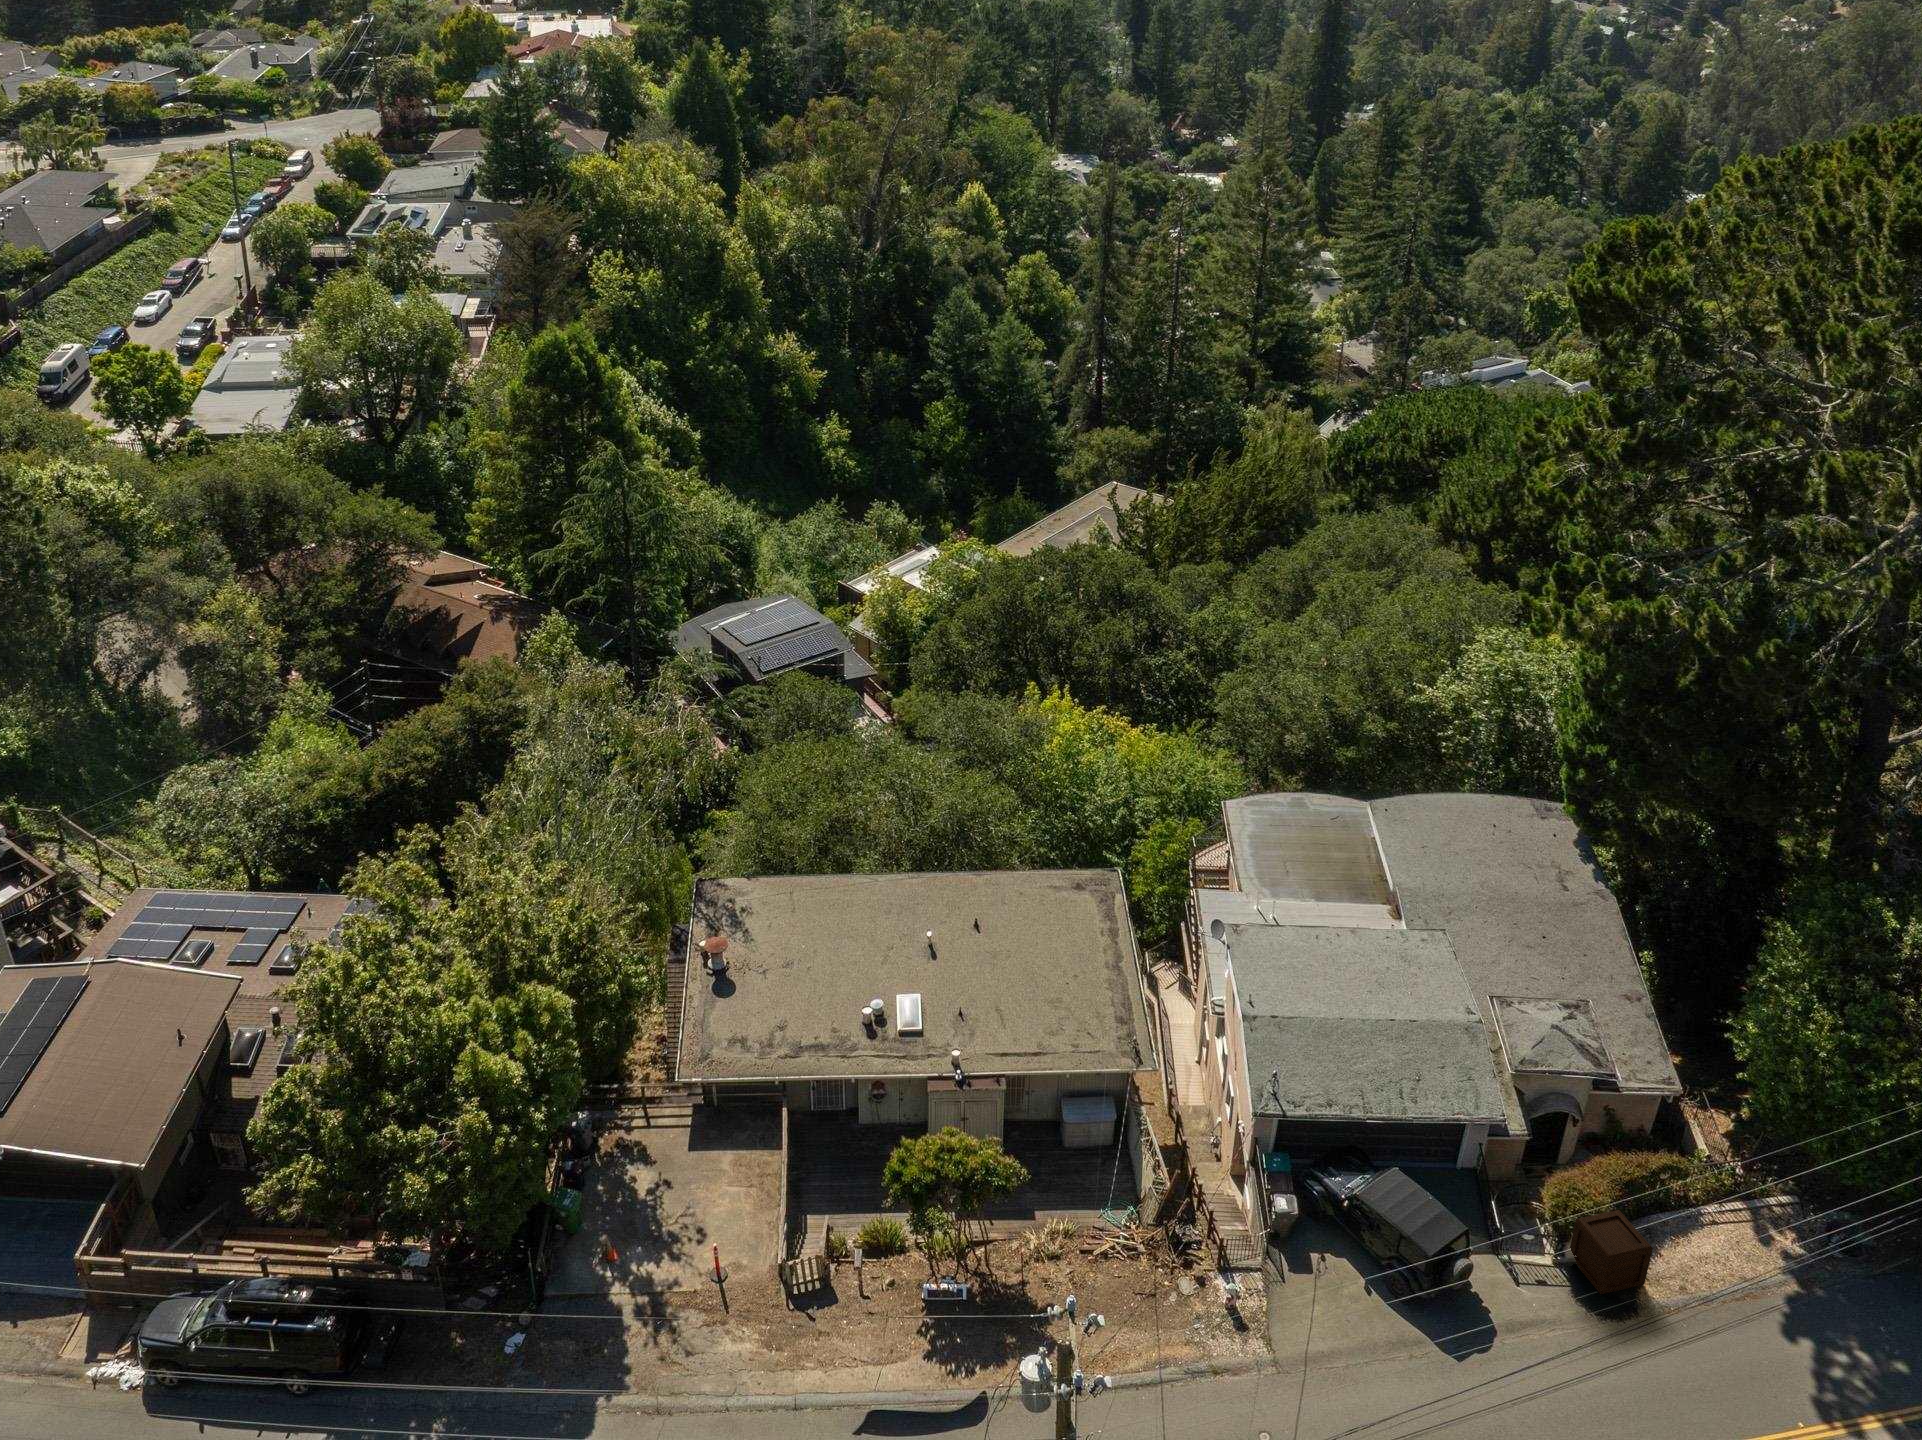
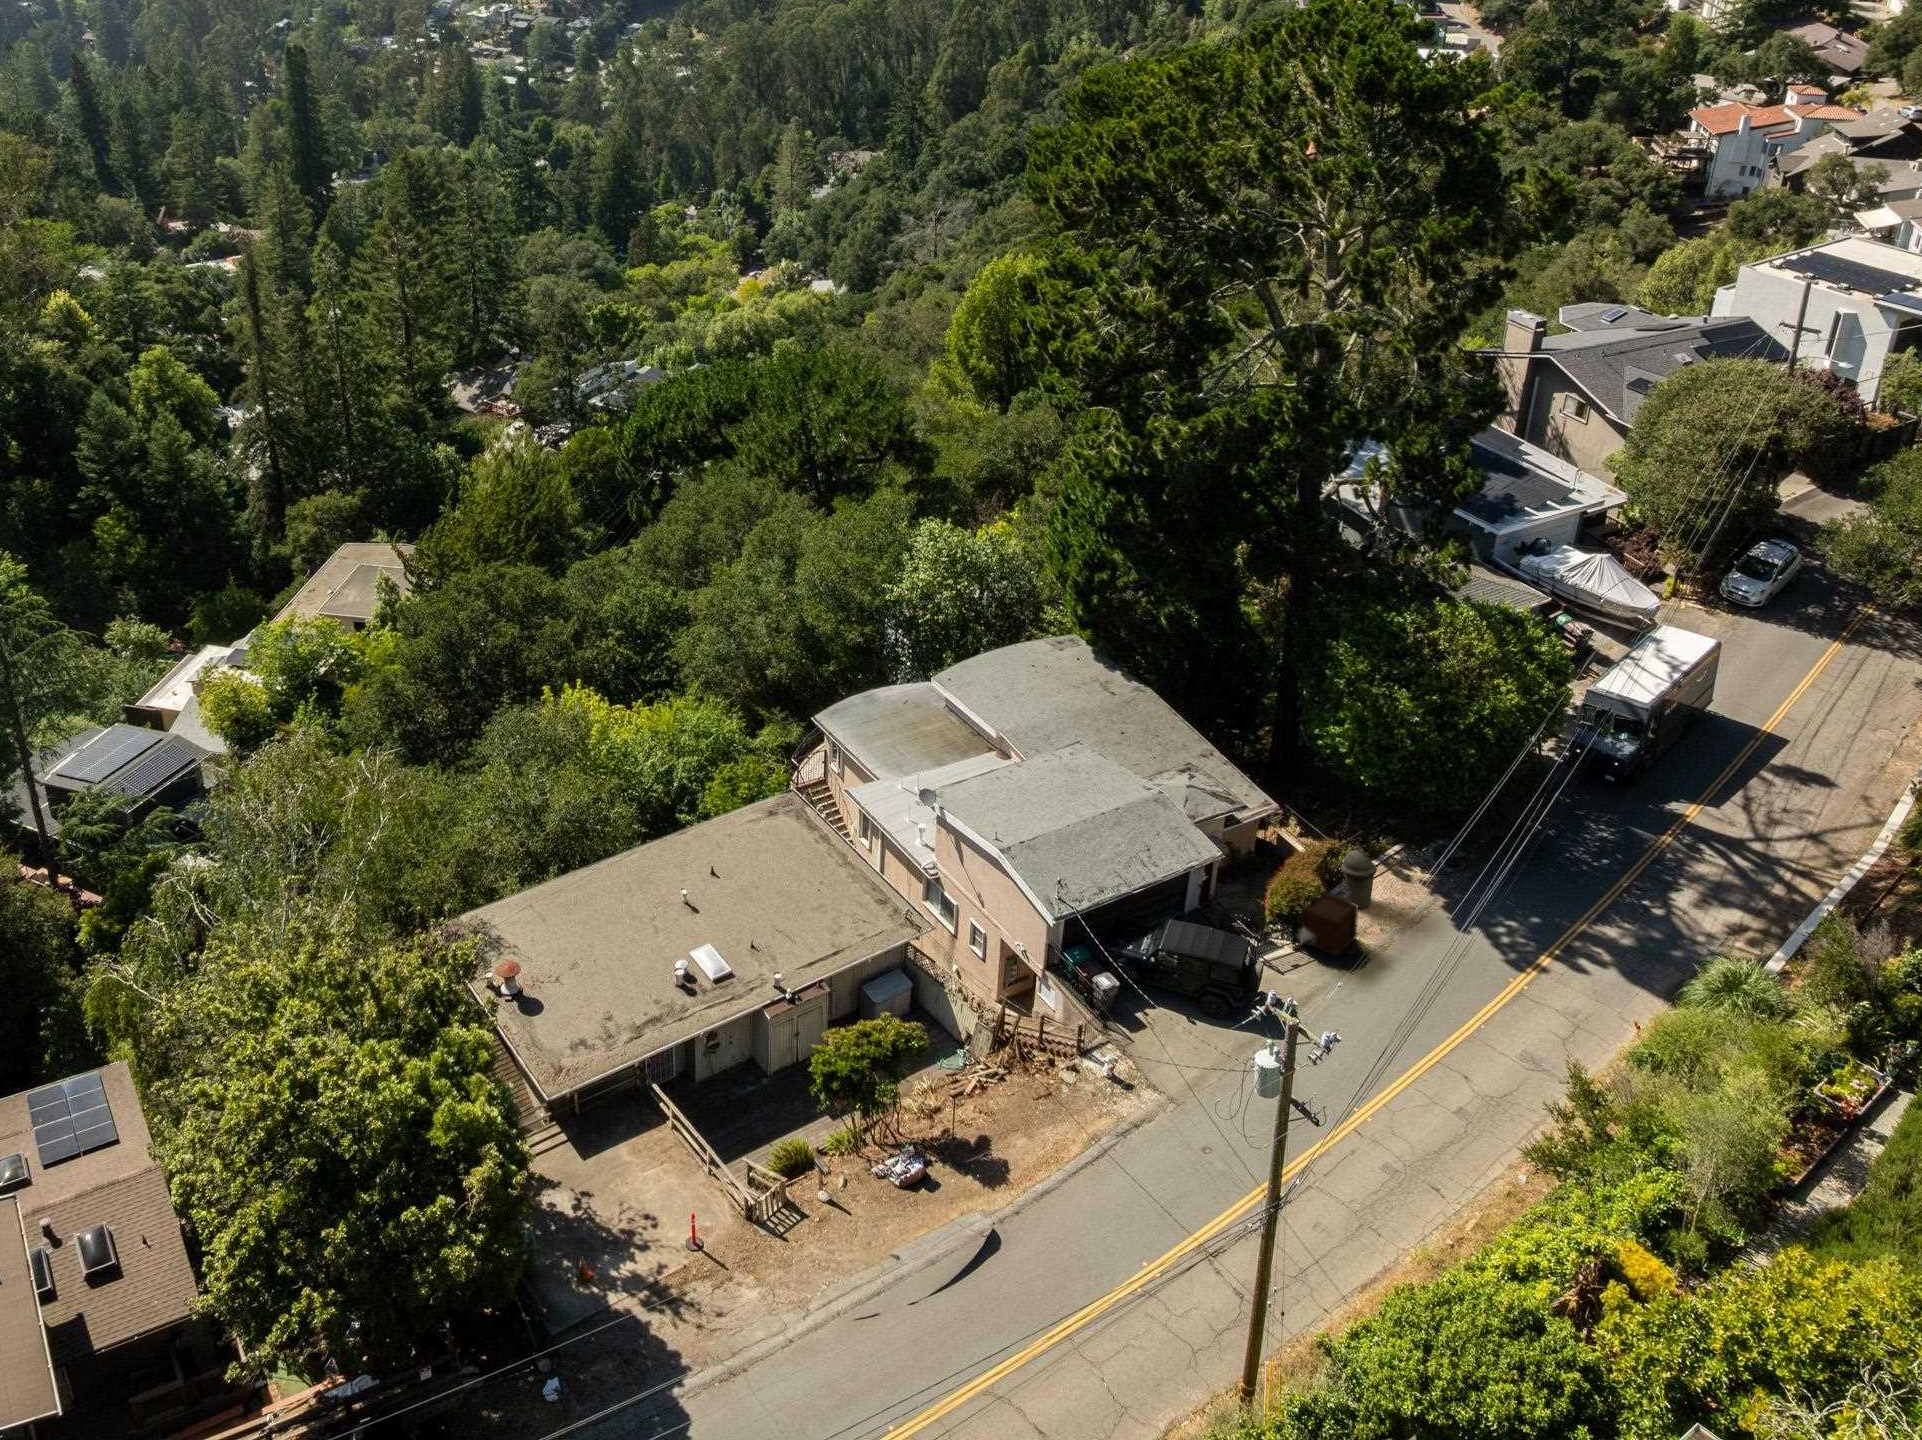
trash can: none [1664,1180,1714,1255] -> present [1342,850,1377,909]

